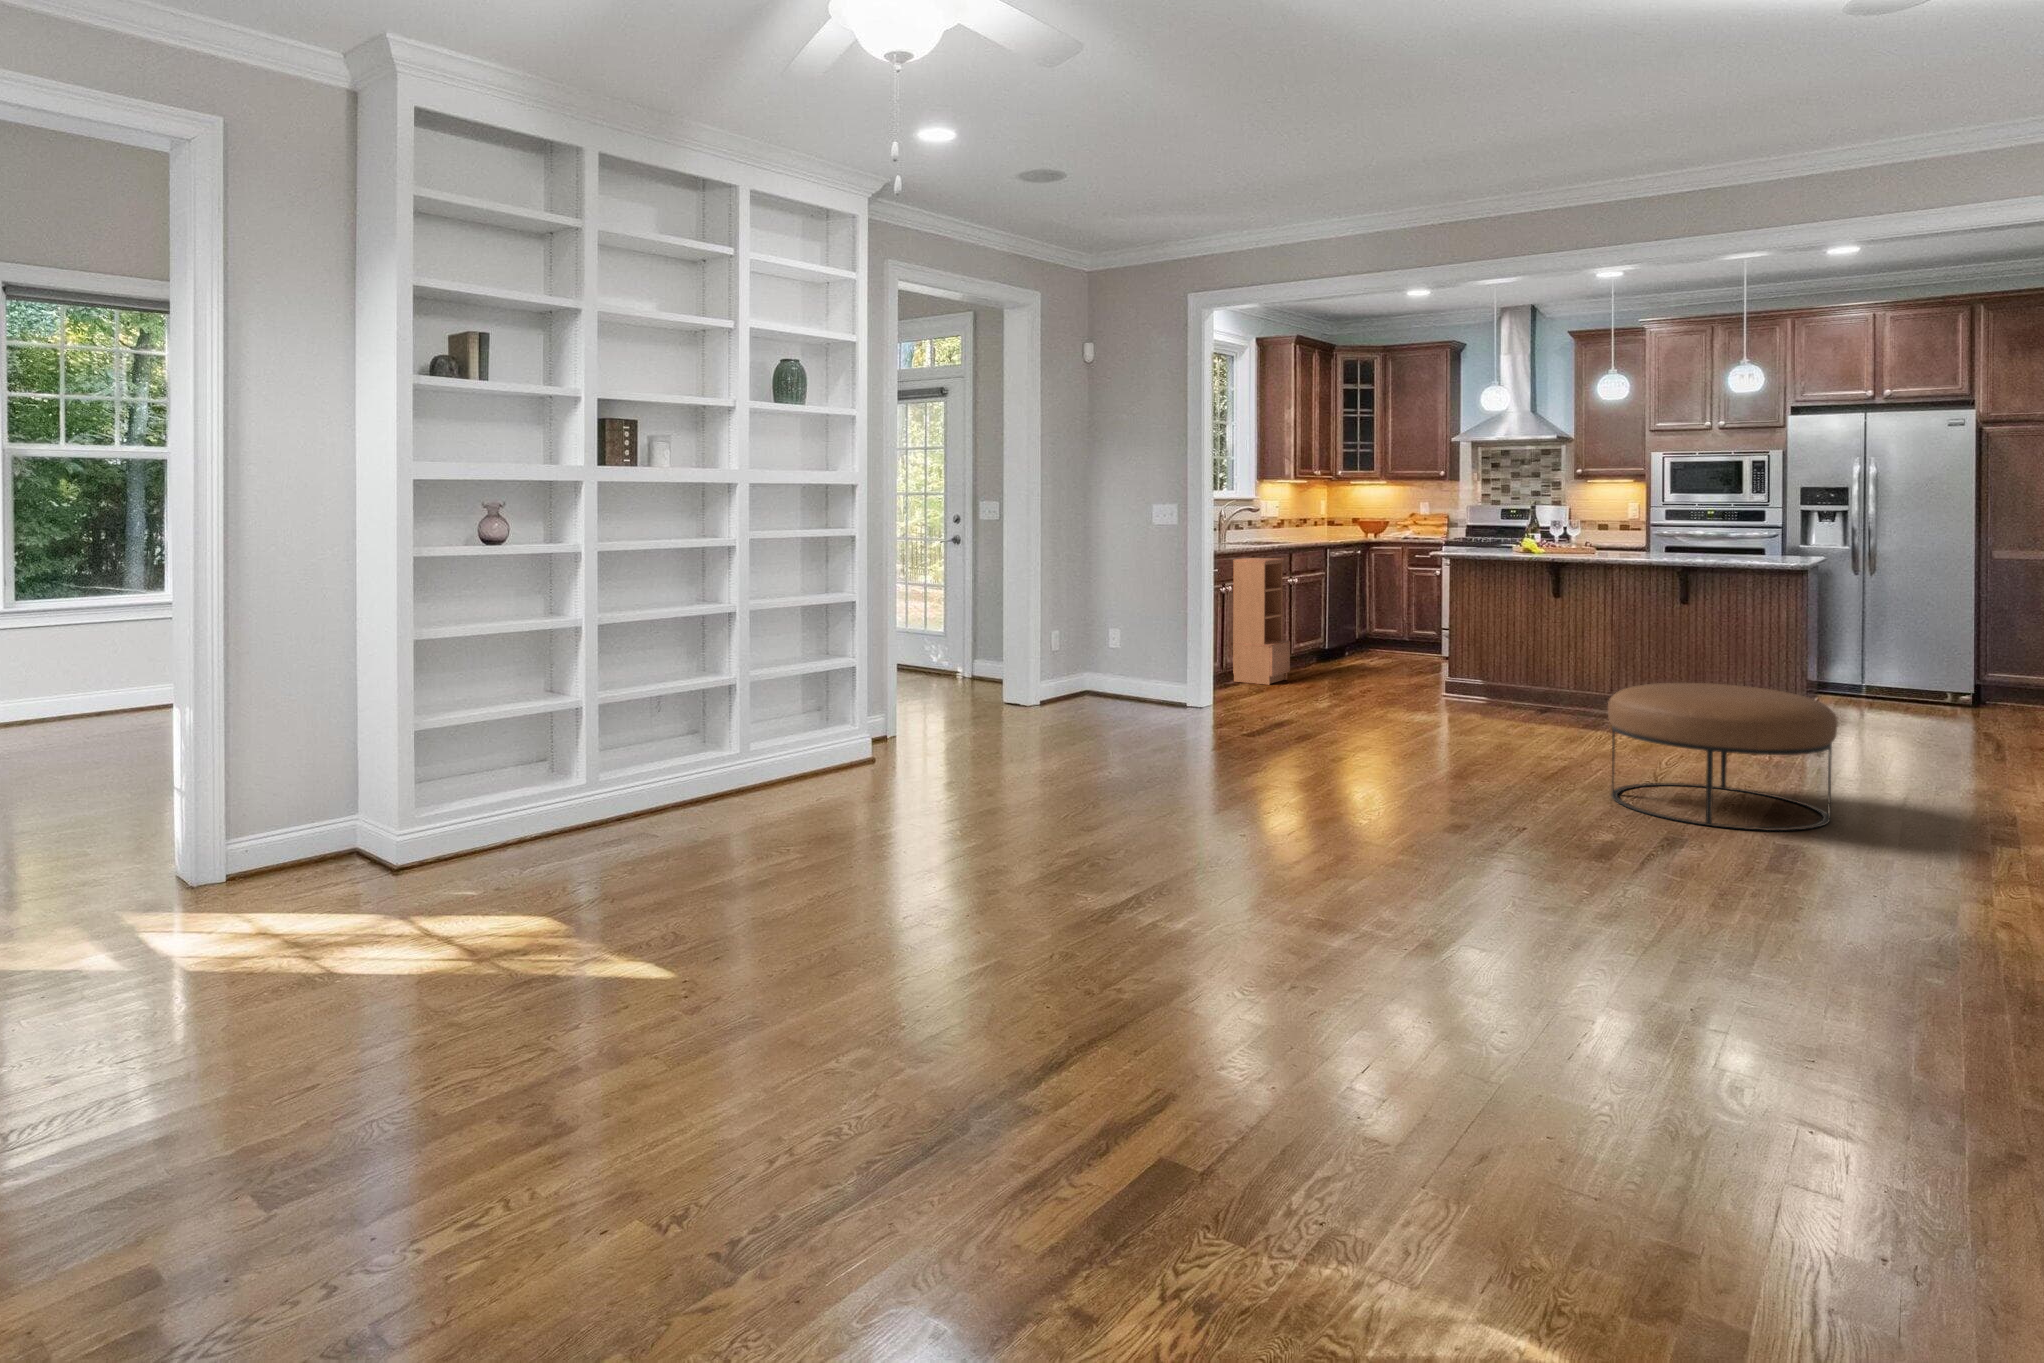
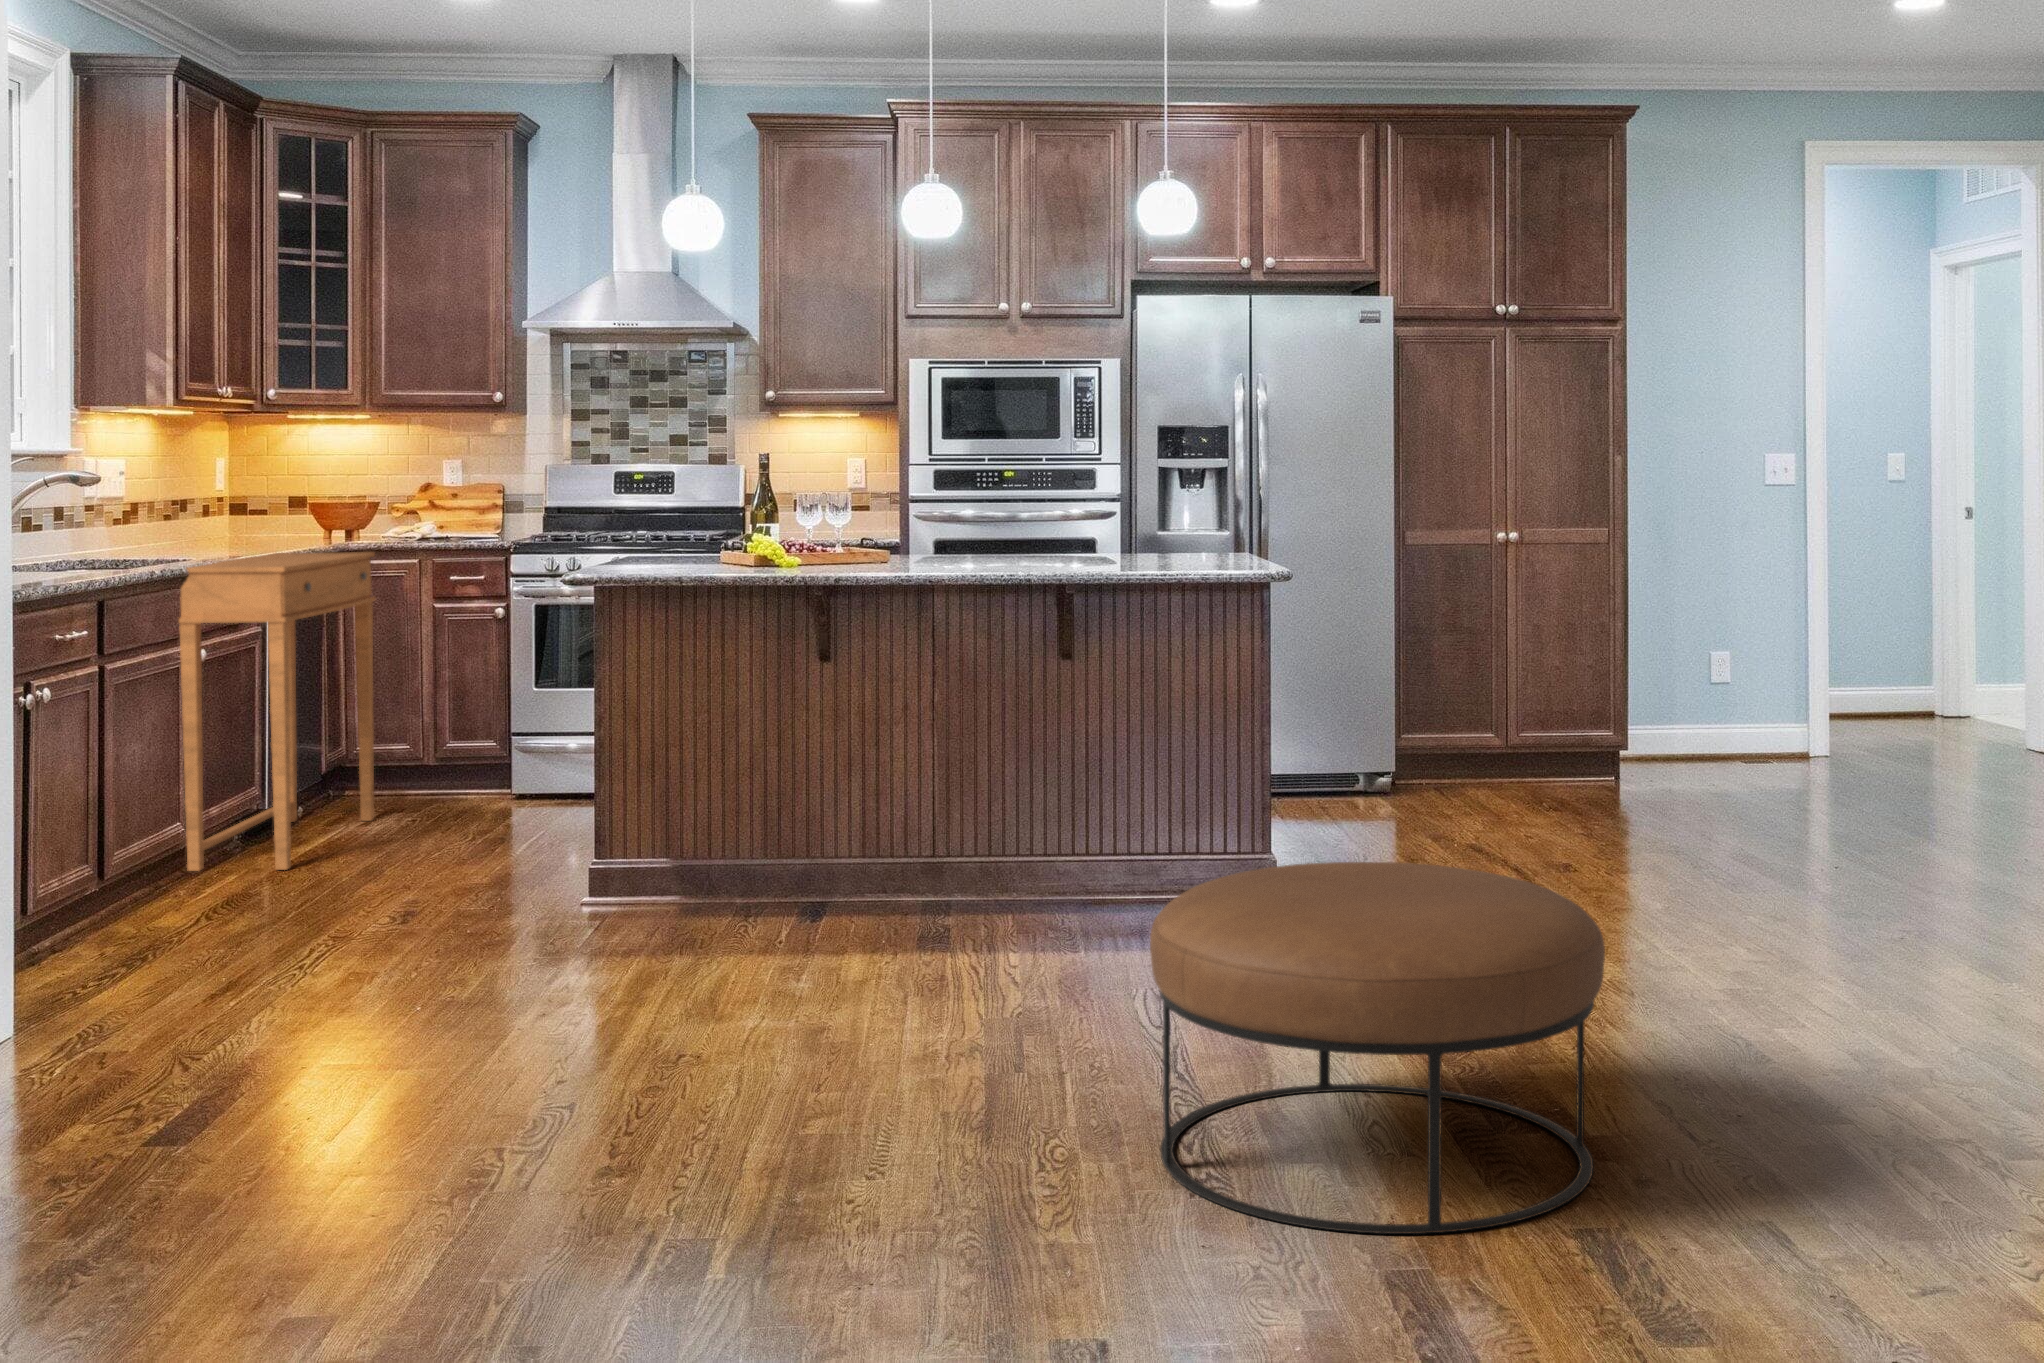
side table: none [1286,542,1375,672] -> present [179,552,375,871]
bookcase: present [1233,558,1290,685] -> none [47,604,207,936]

